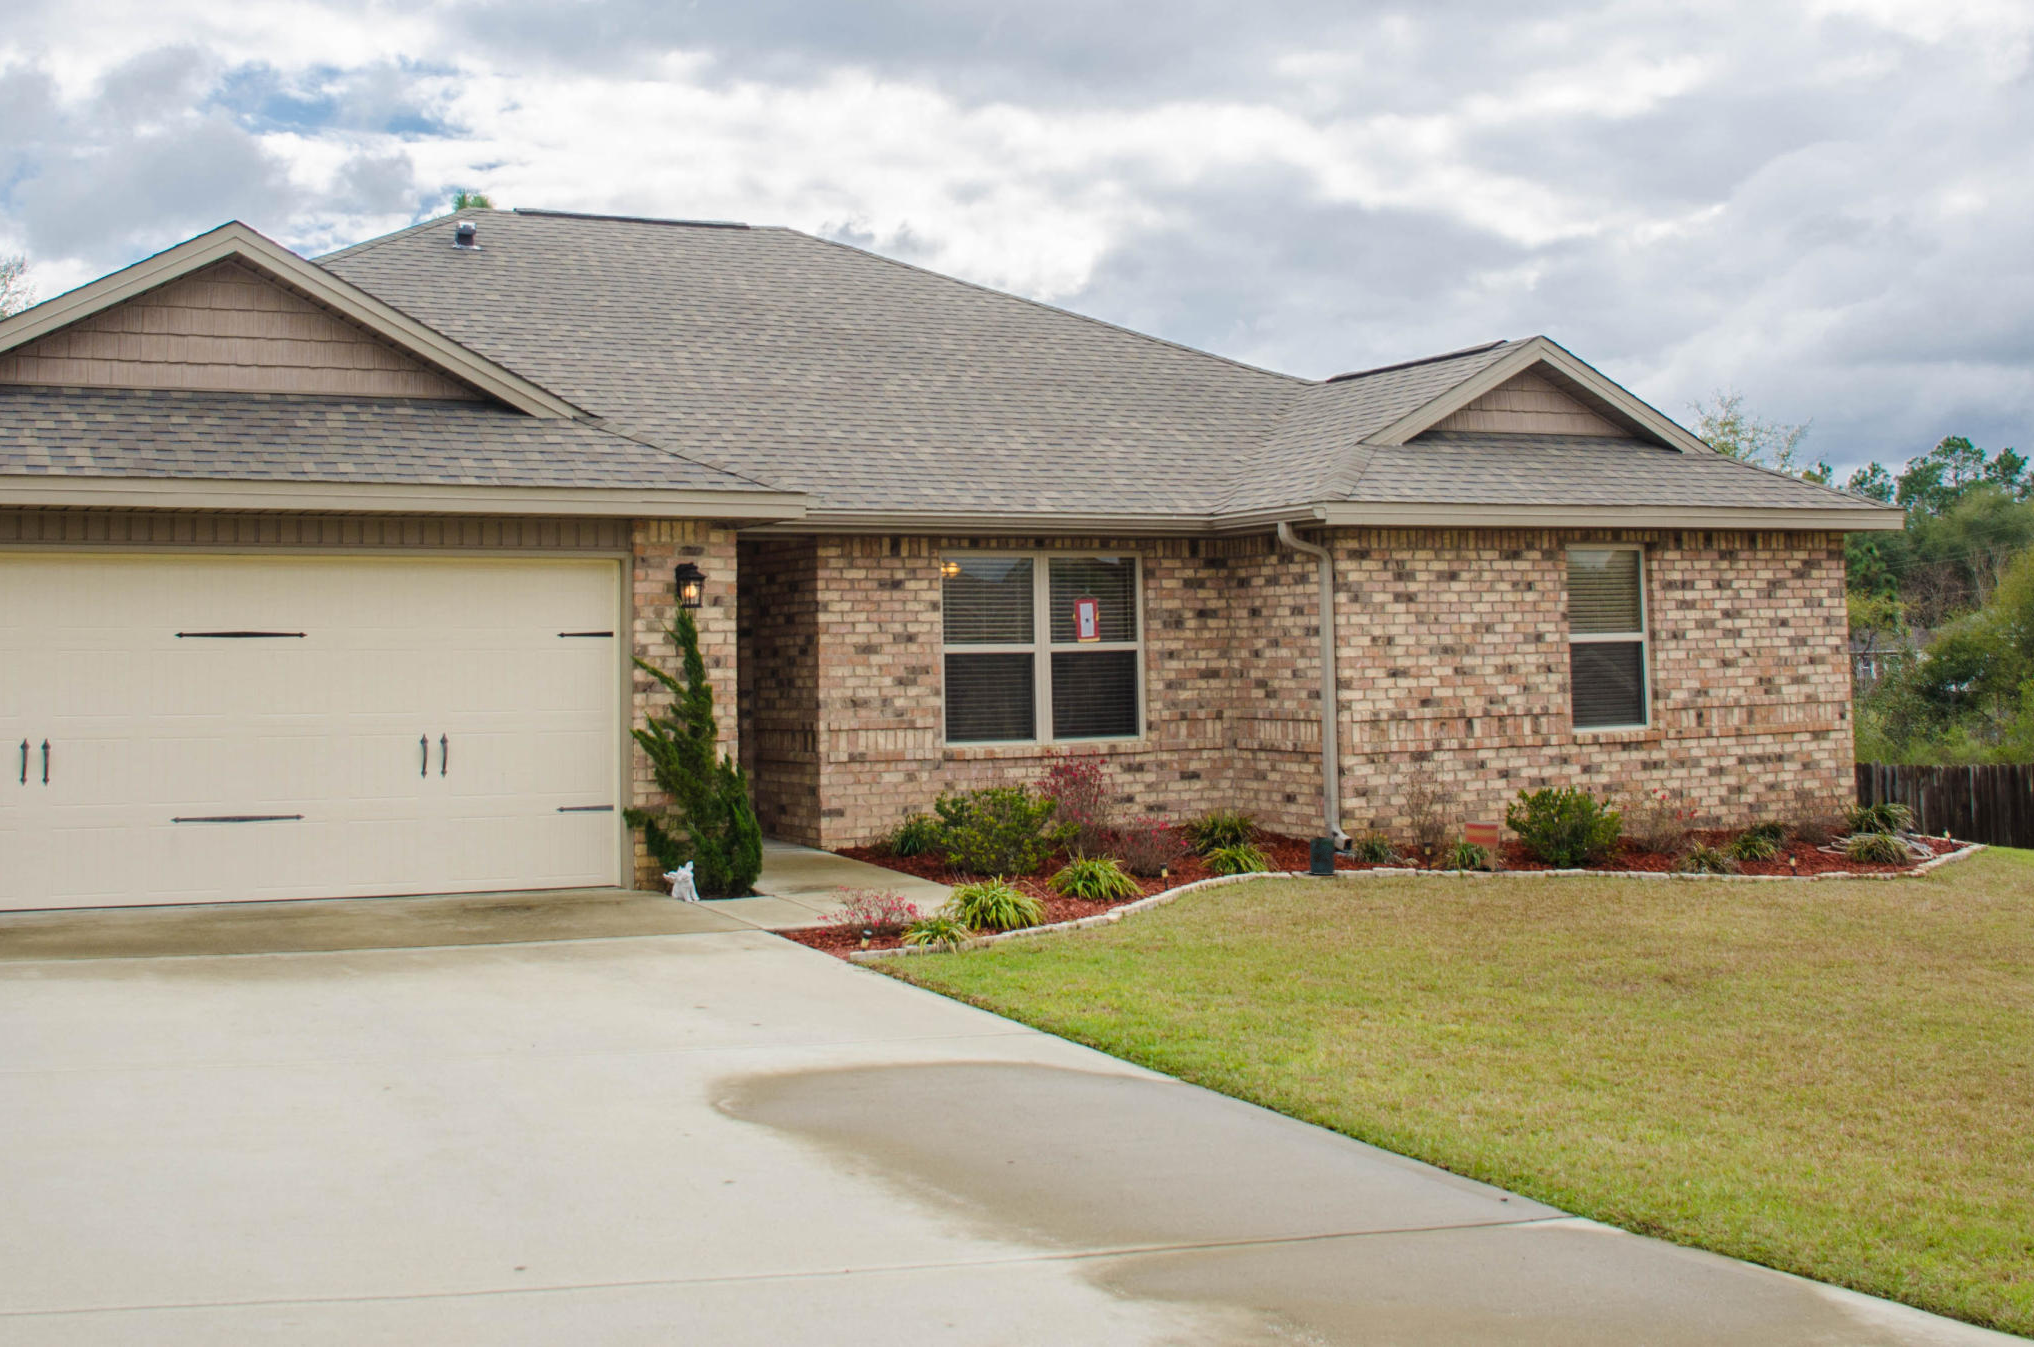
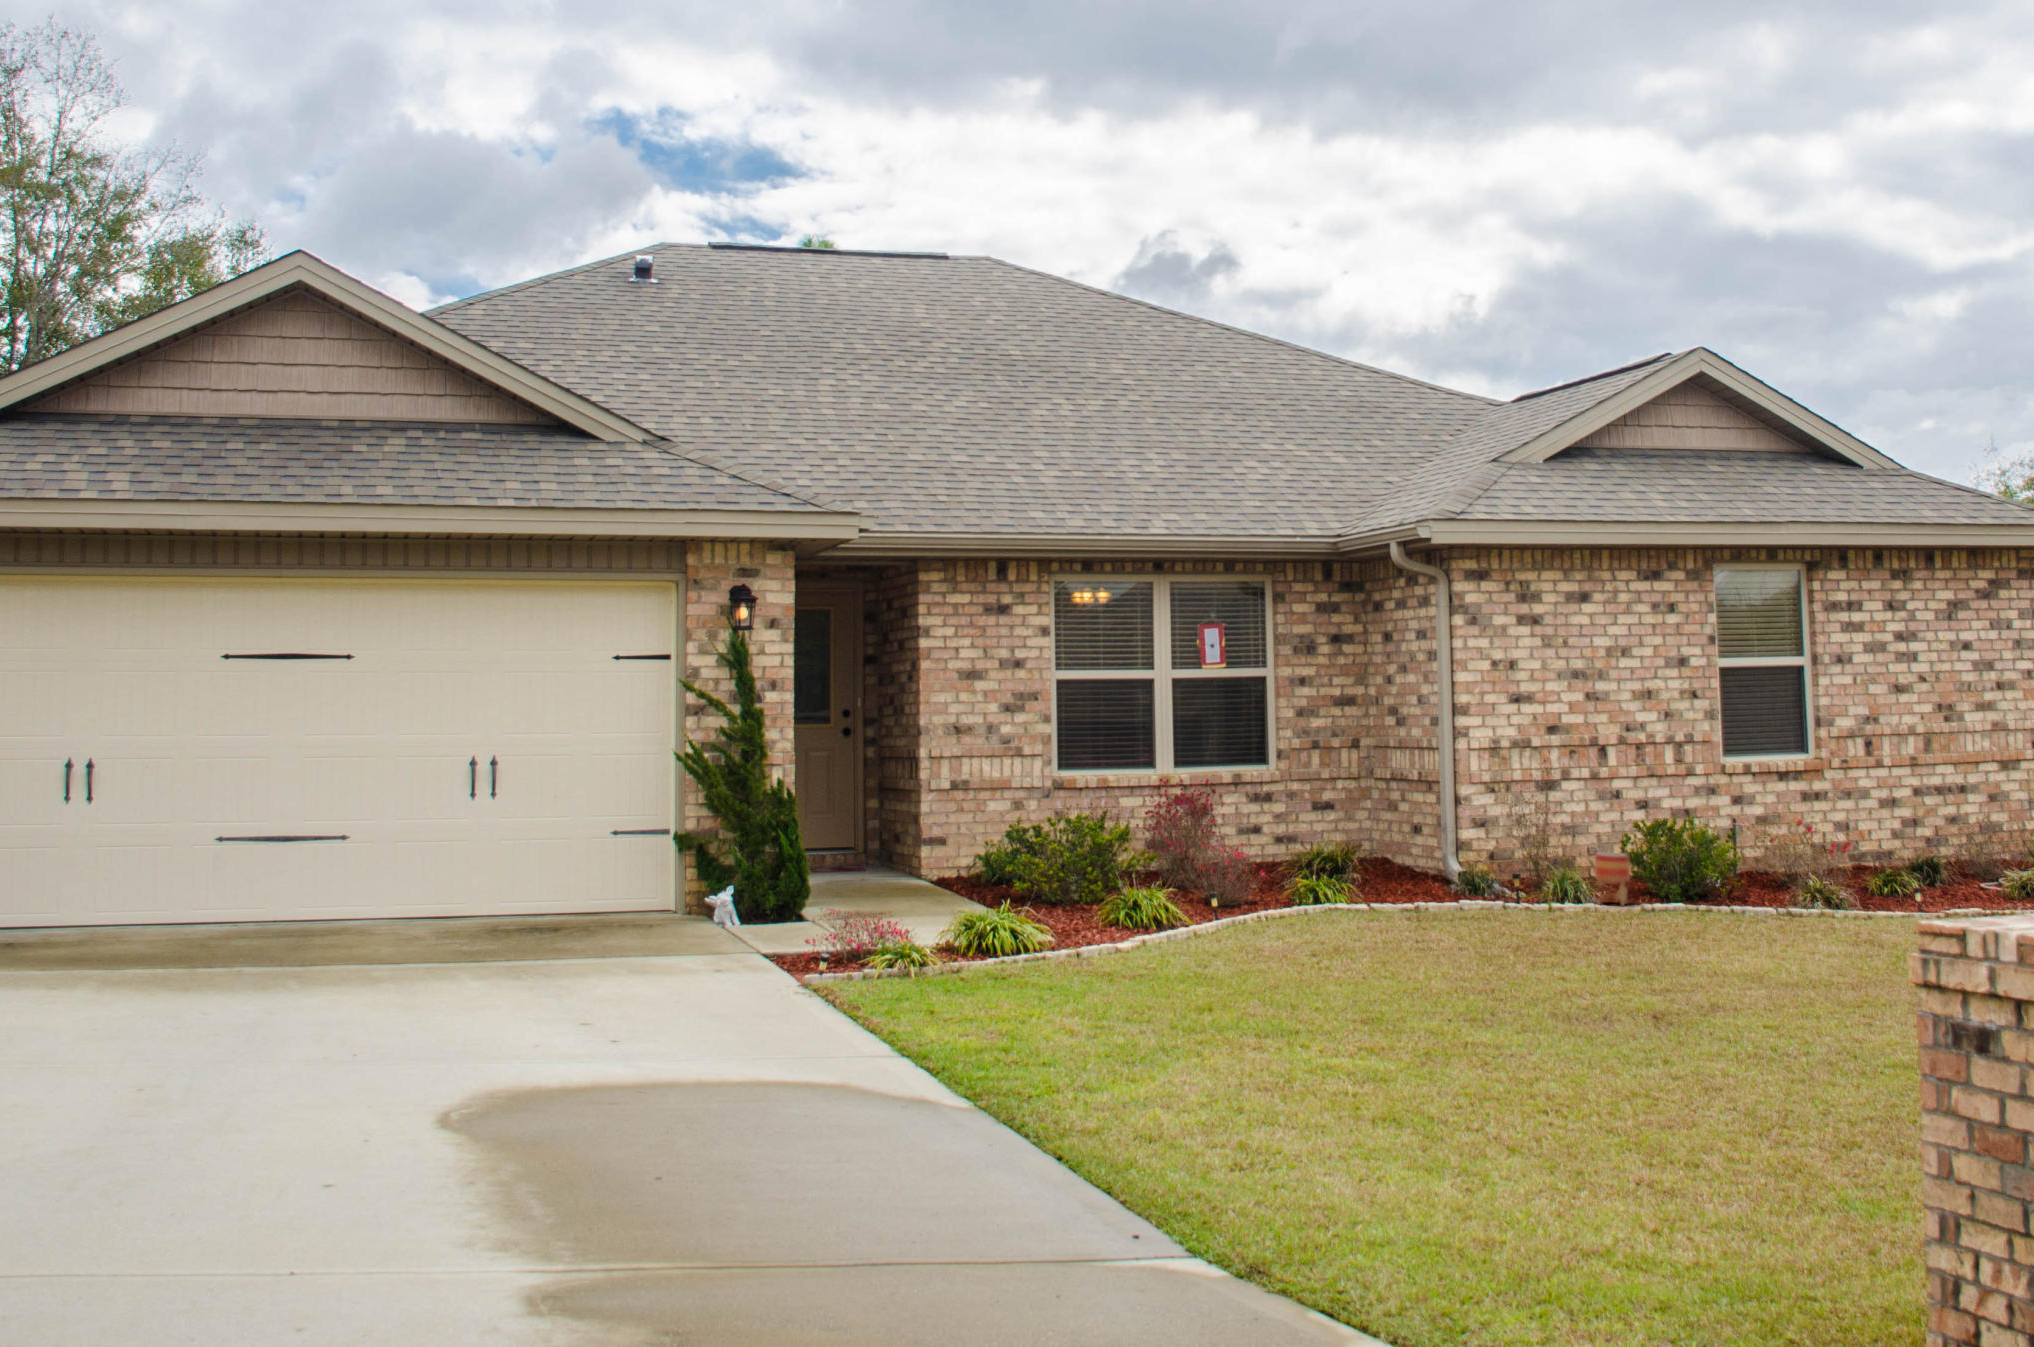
watering can: present [1310,831,1339,875] -> none [1419,862,1455,908]

